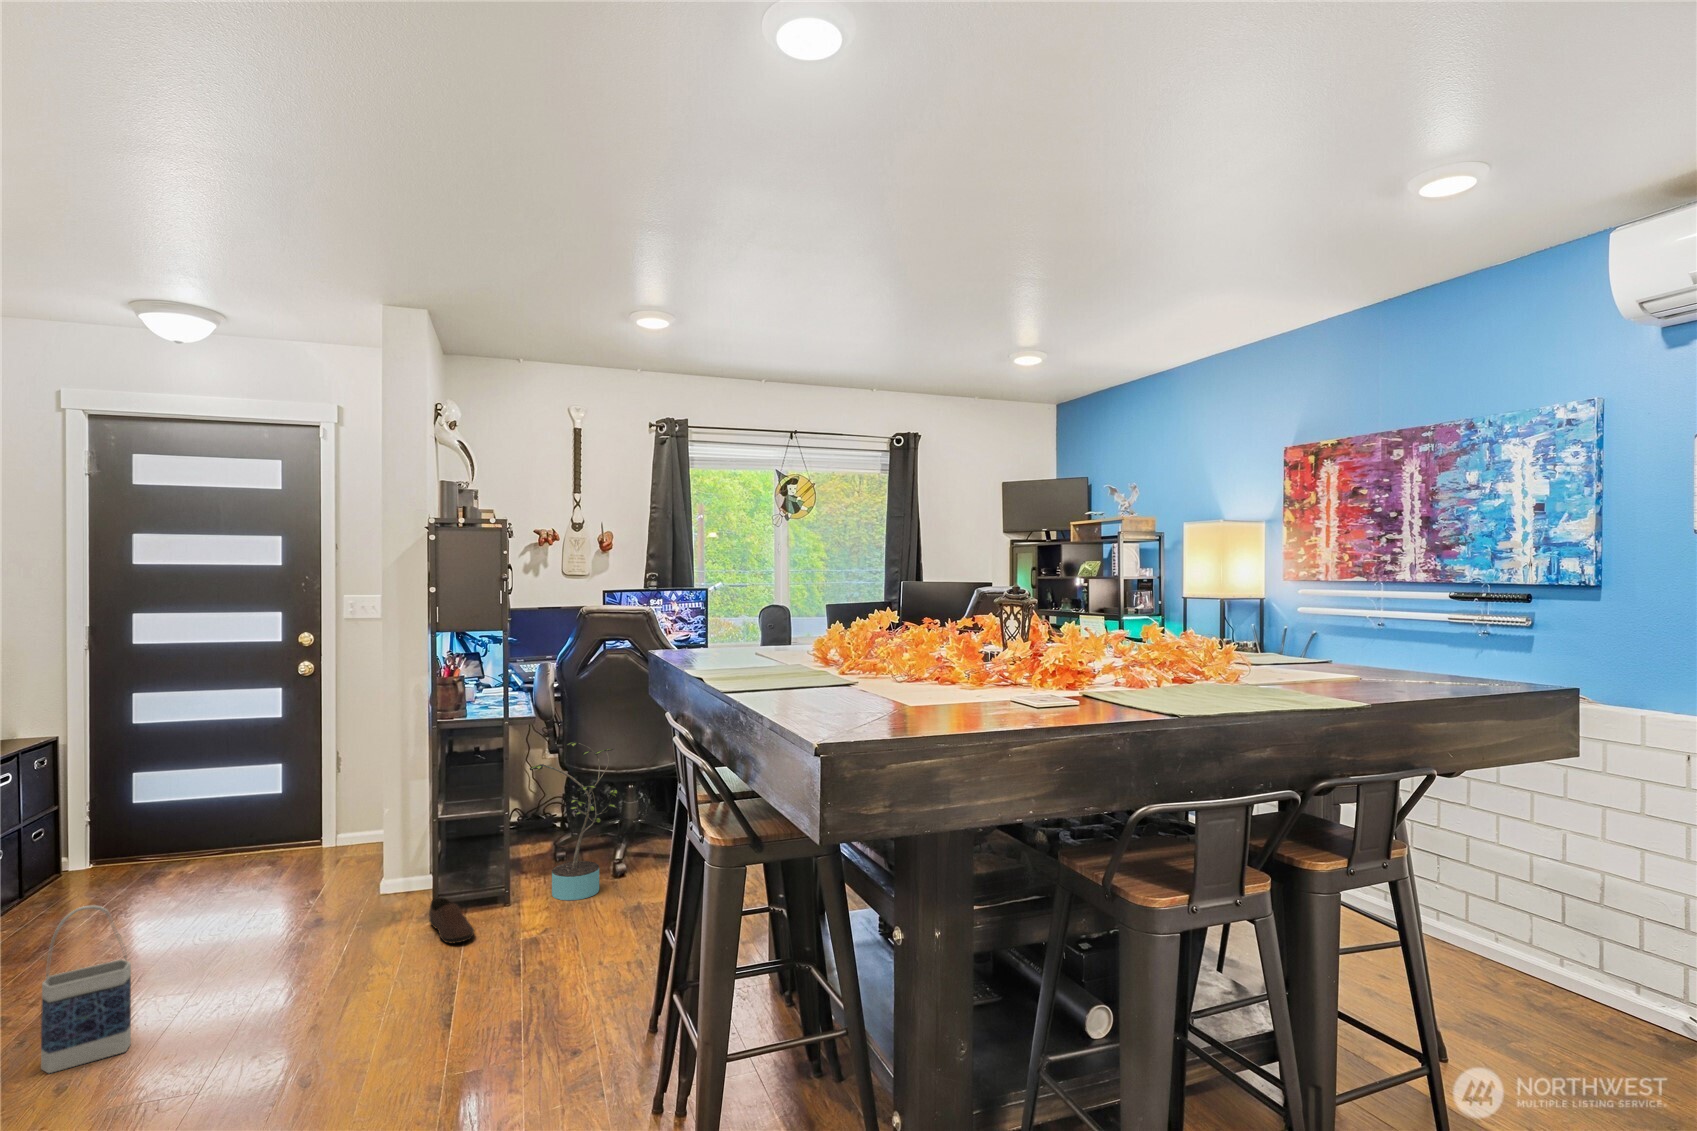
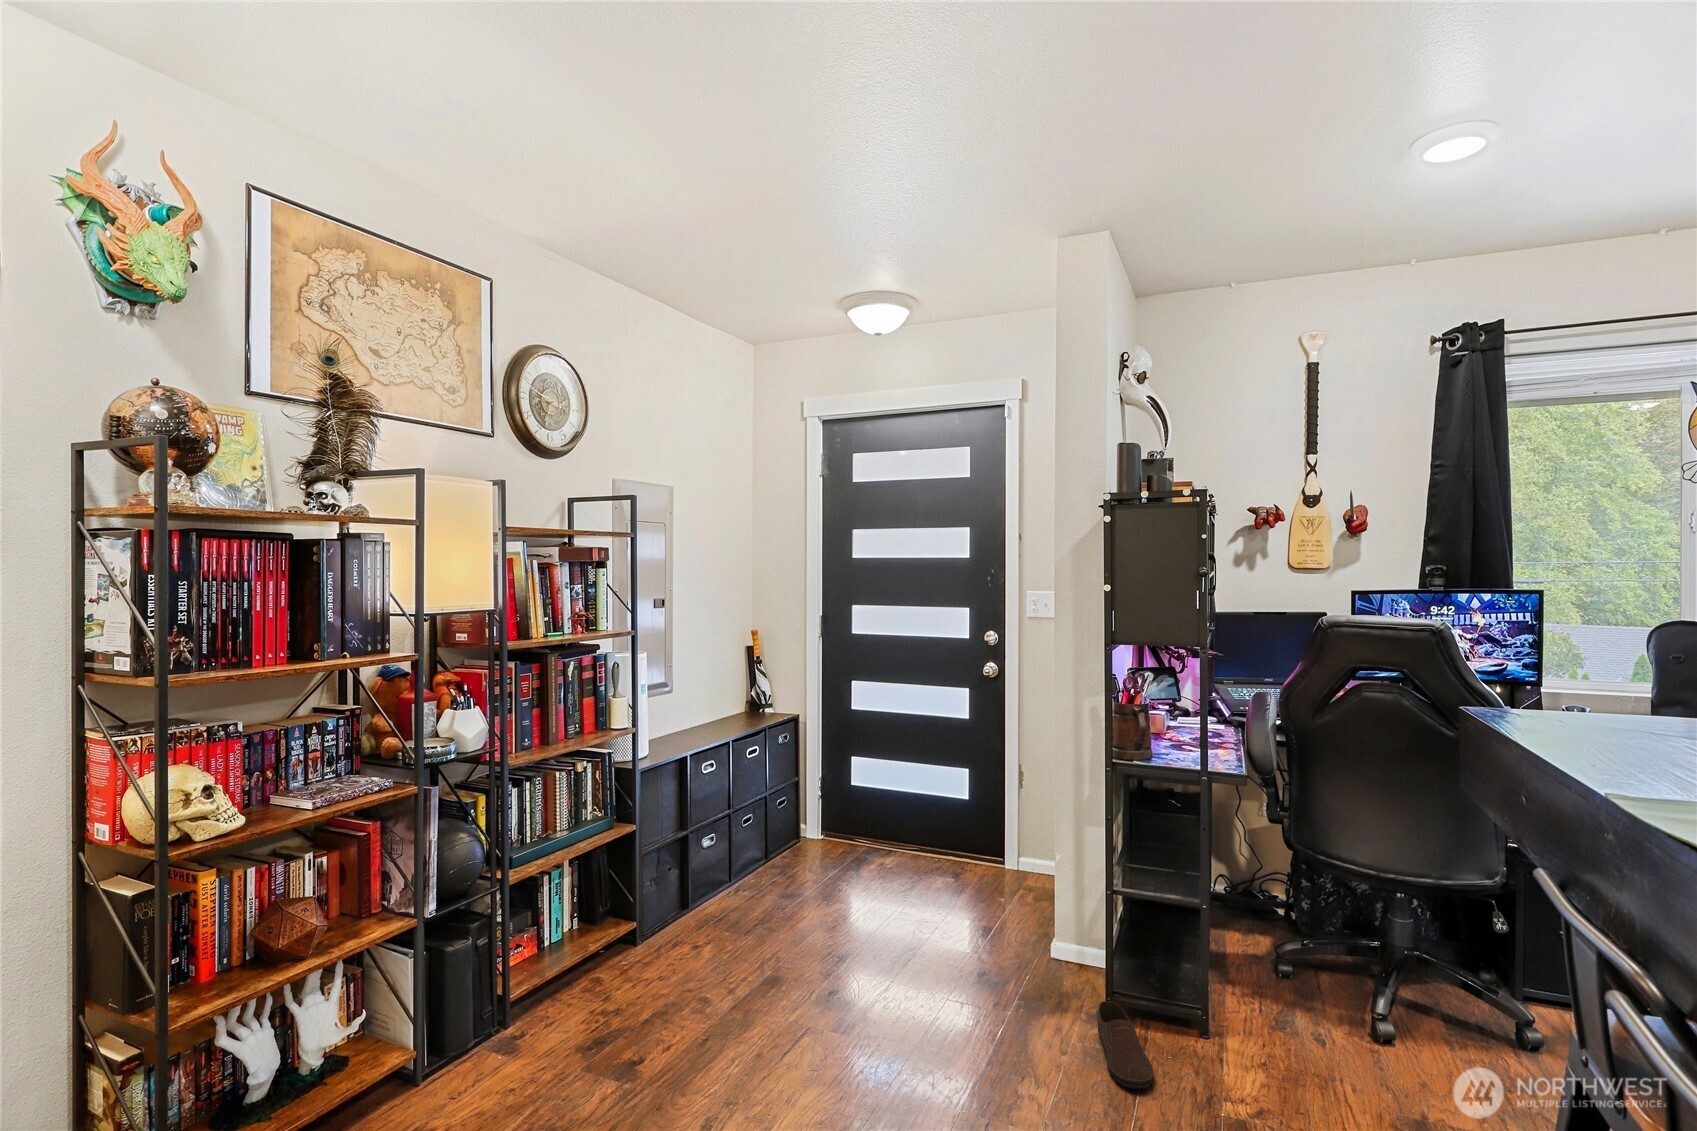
potted plant: present [530,742,621,900] -> none [1237,818,1389,1069]
bag: present [41,906,131,1073] -> none [691,928,765,1106]

